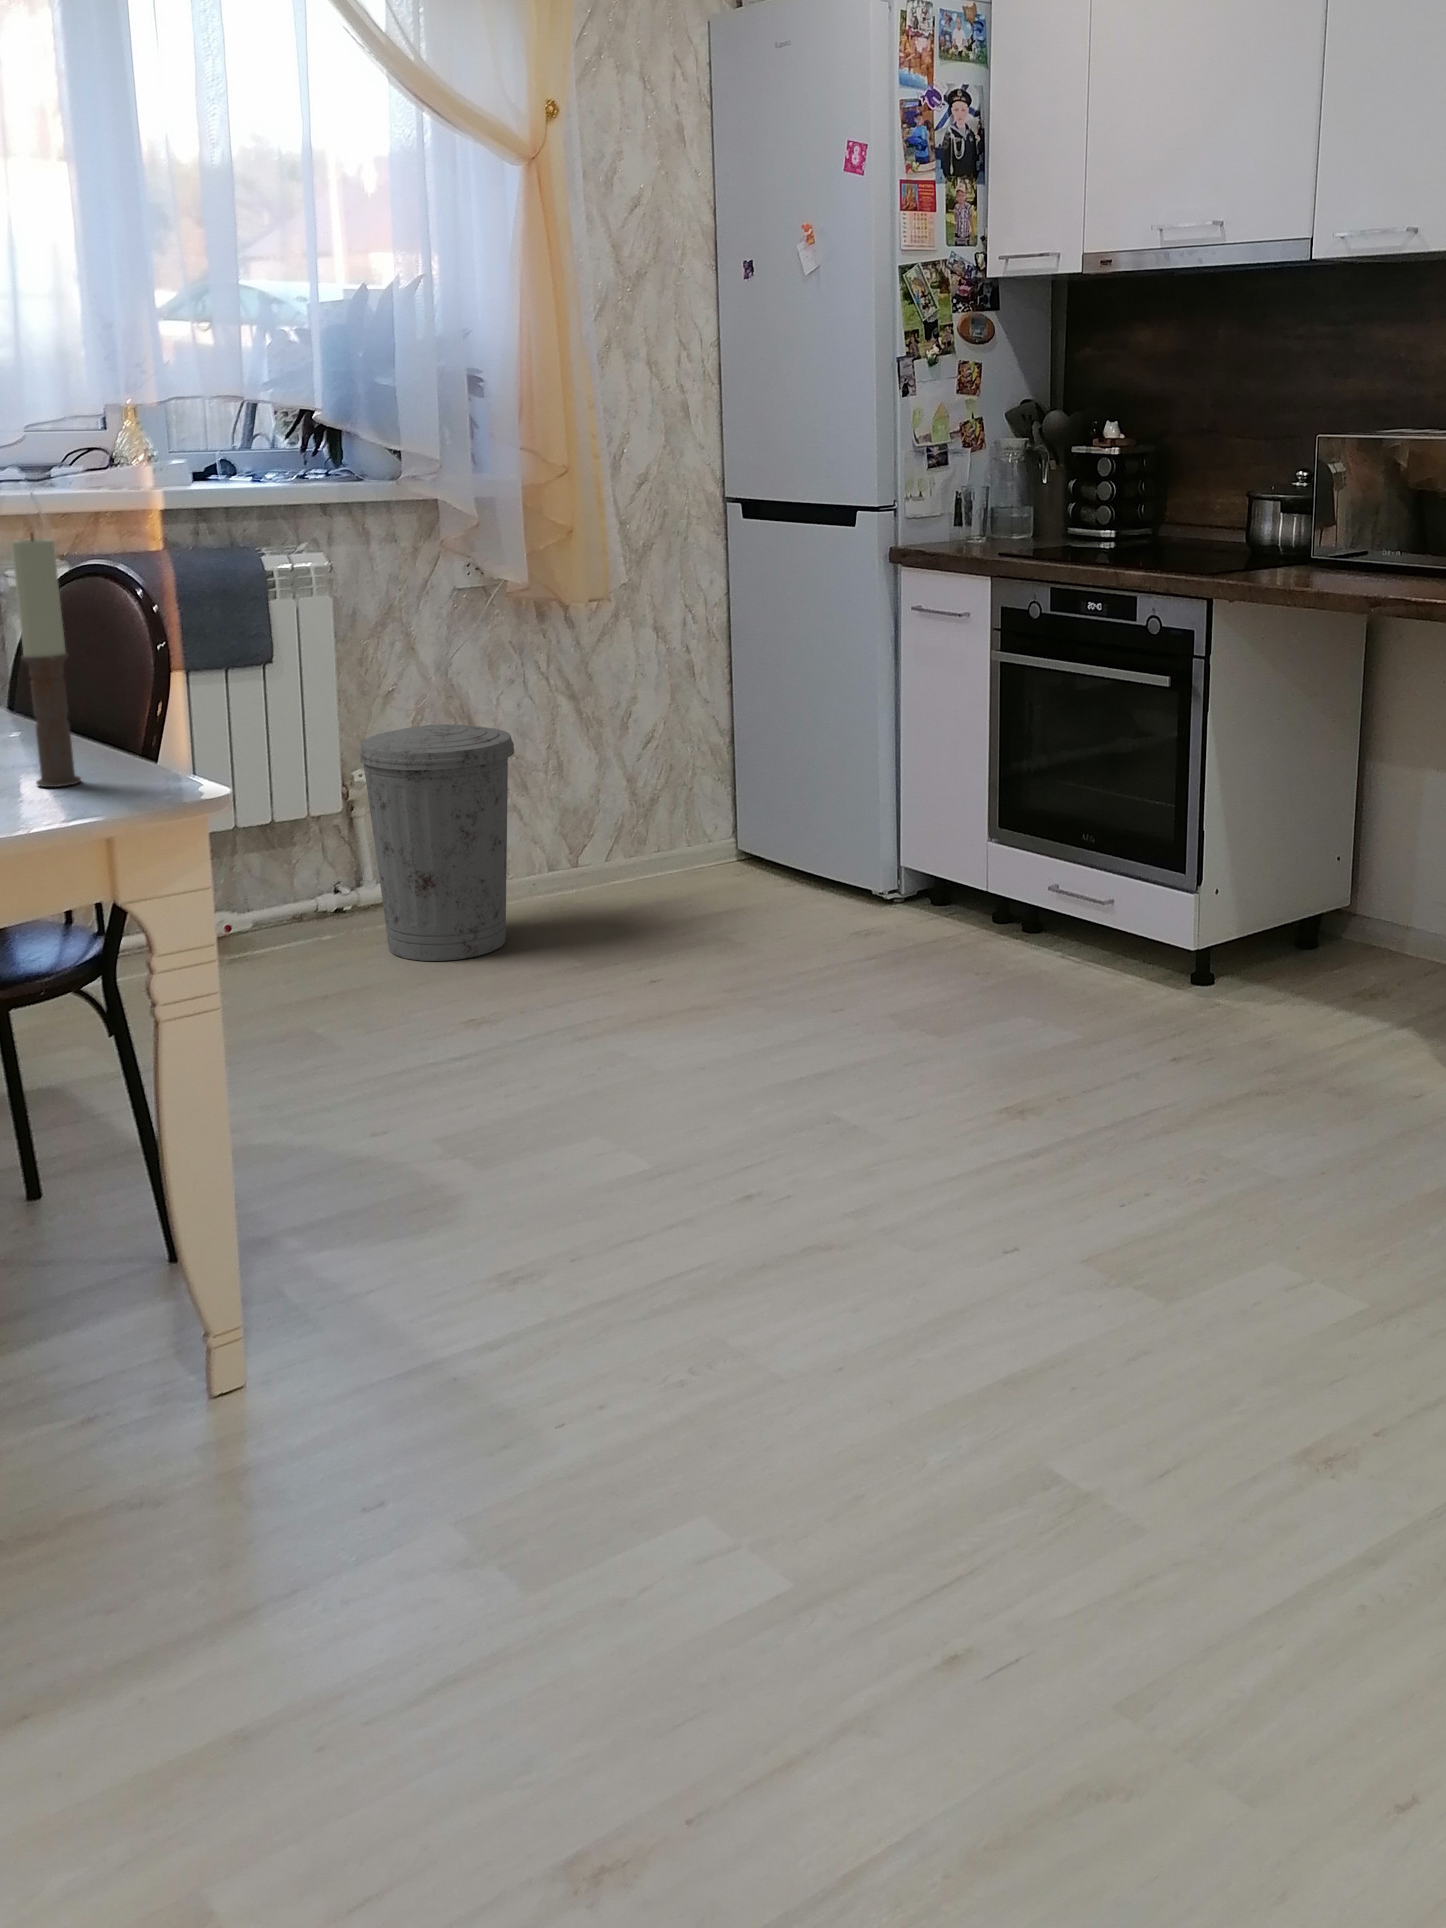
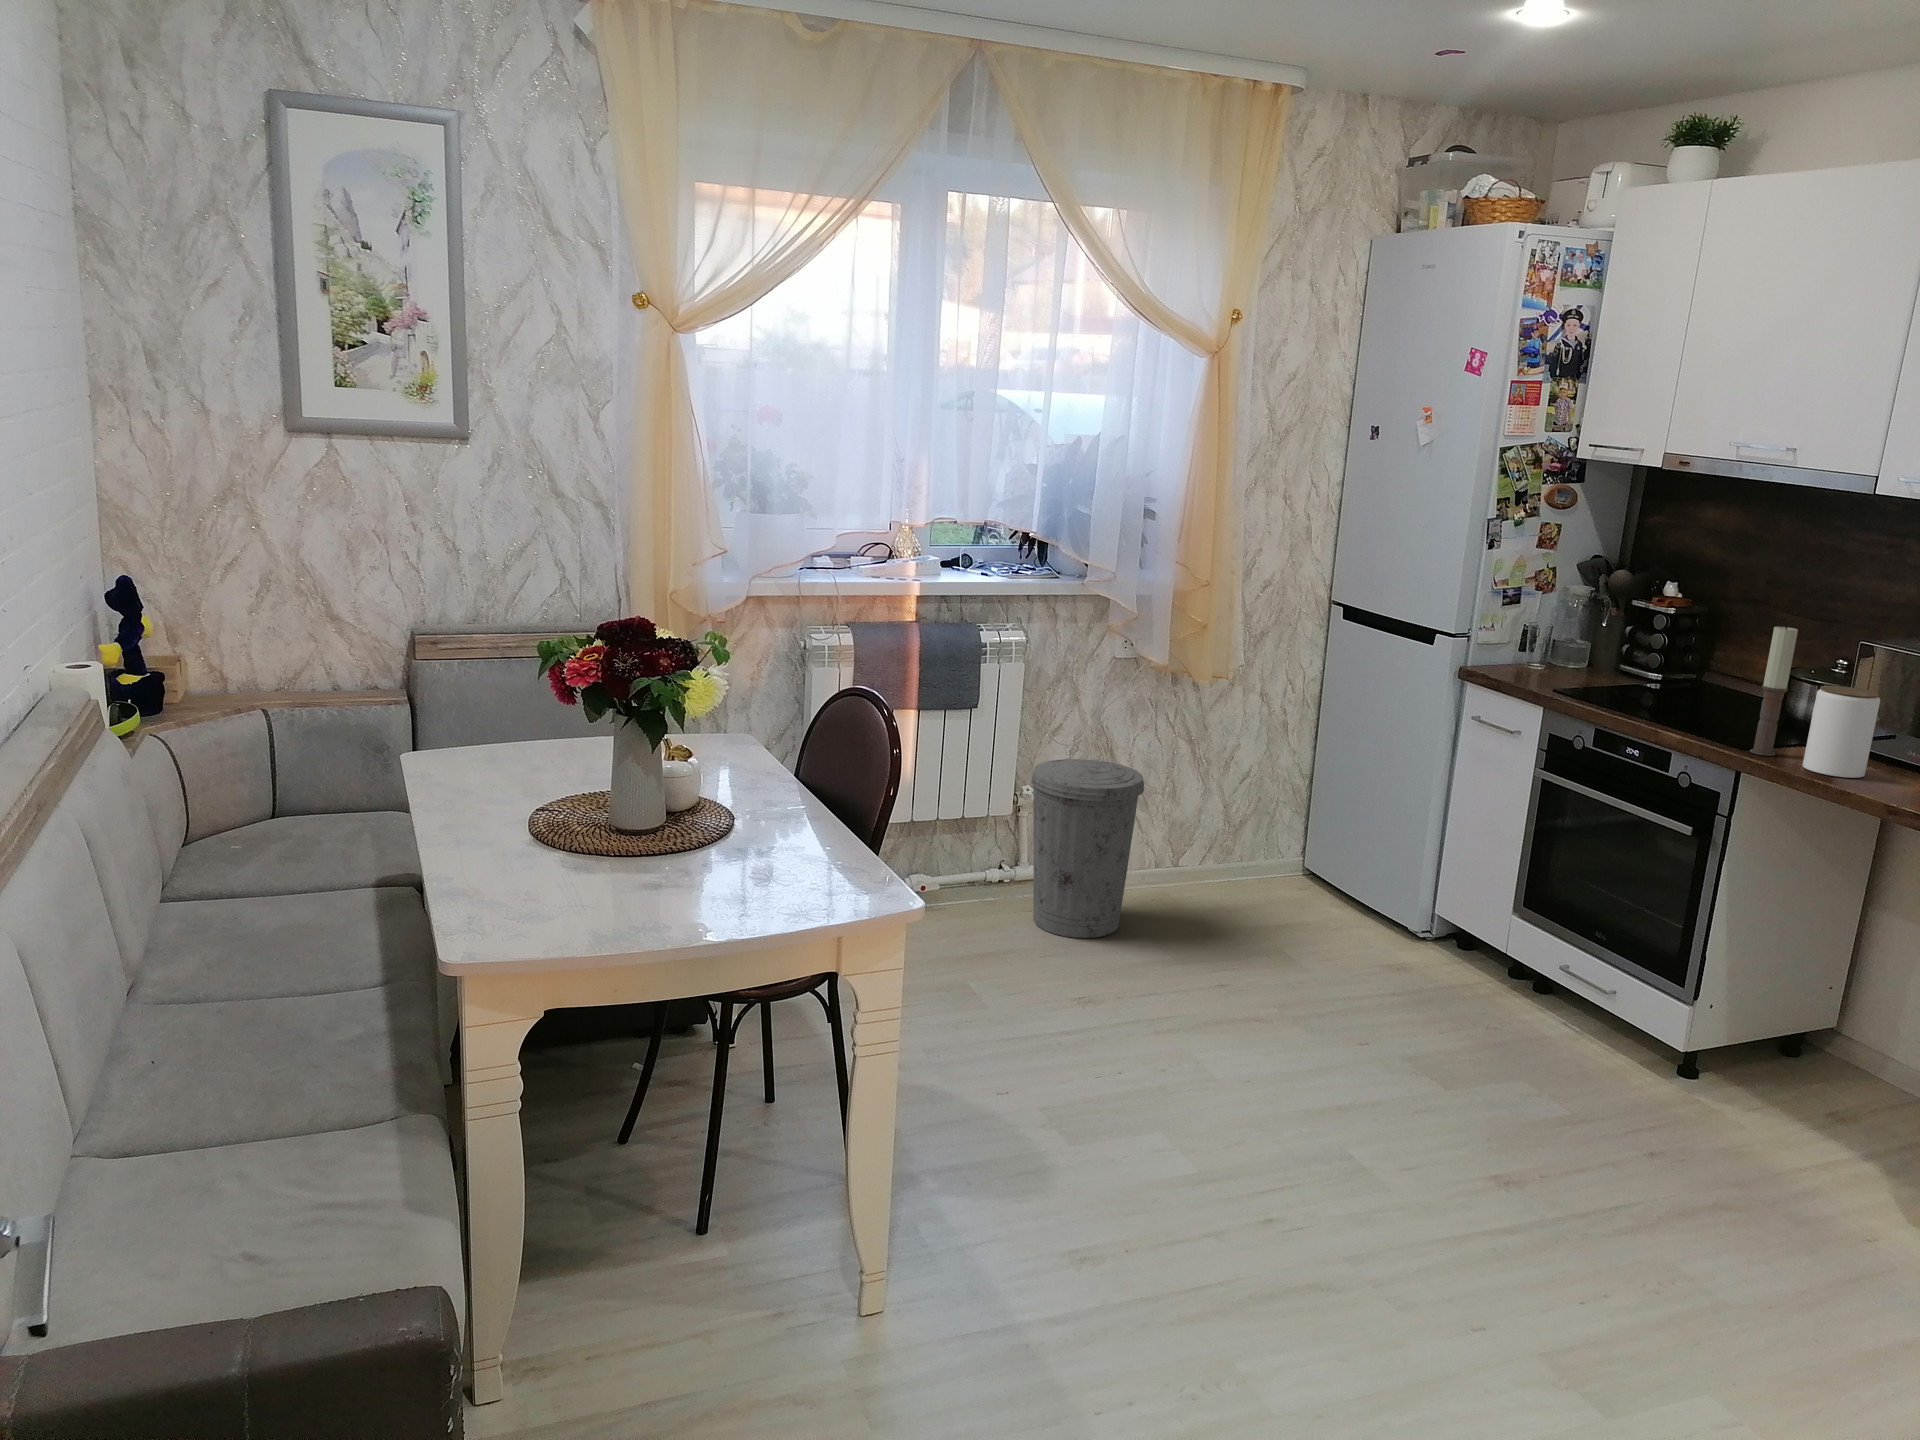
jar: none [1274,482,1343,584] -> present [1803,686,1880,778]
candle: present [11,534,81,787] -> present [1750,624,1798,756]

